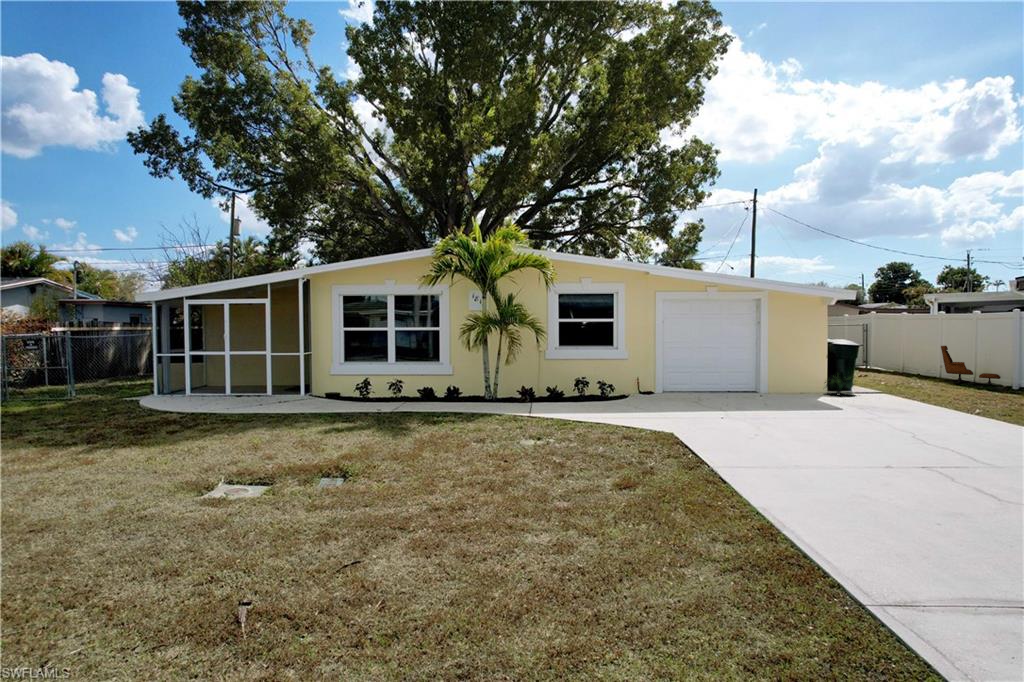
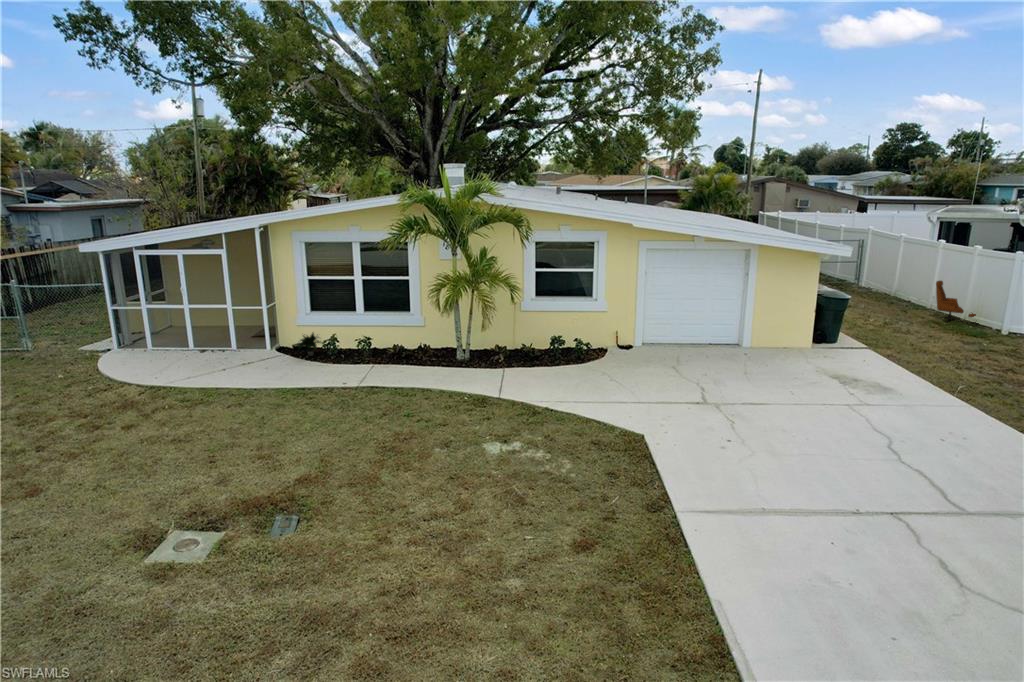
potted plant: present [825,374,853,395] -> present [298,333,322,356]

